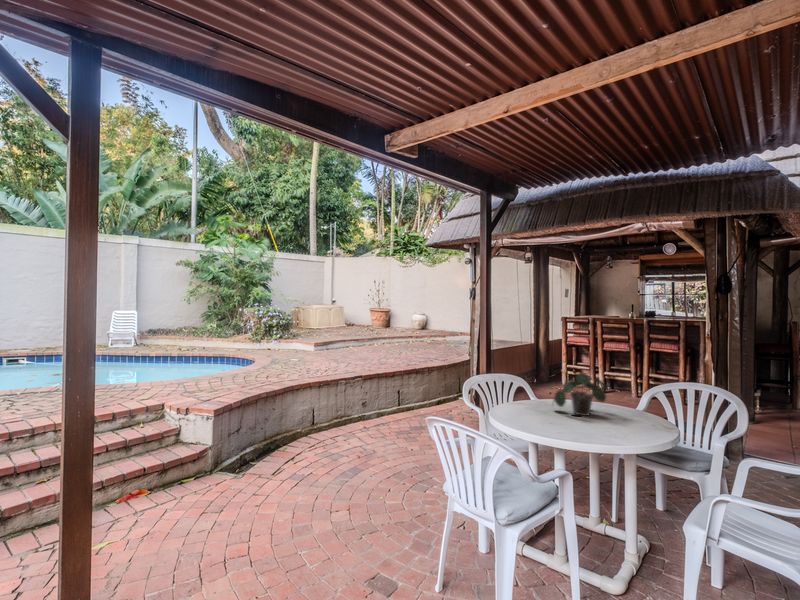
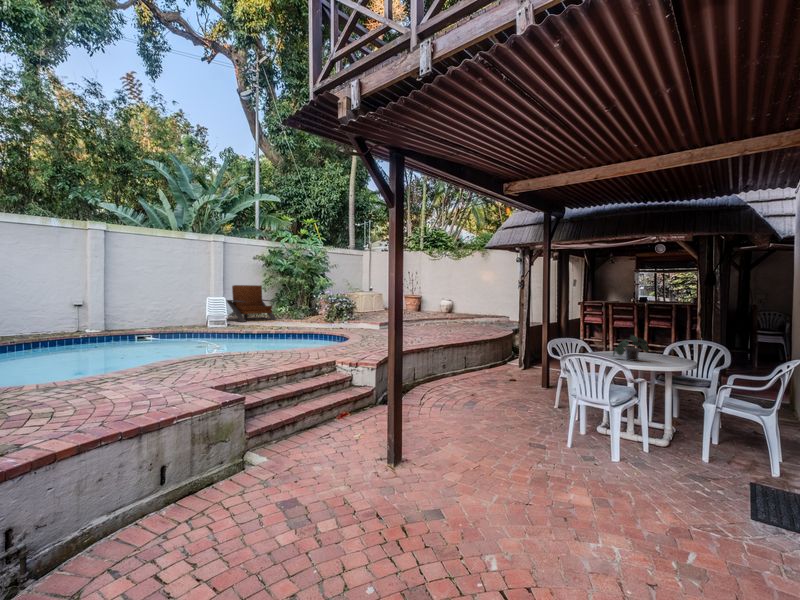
lounge chair: none [145,298,206,342] -> present [226,285,277,322]

